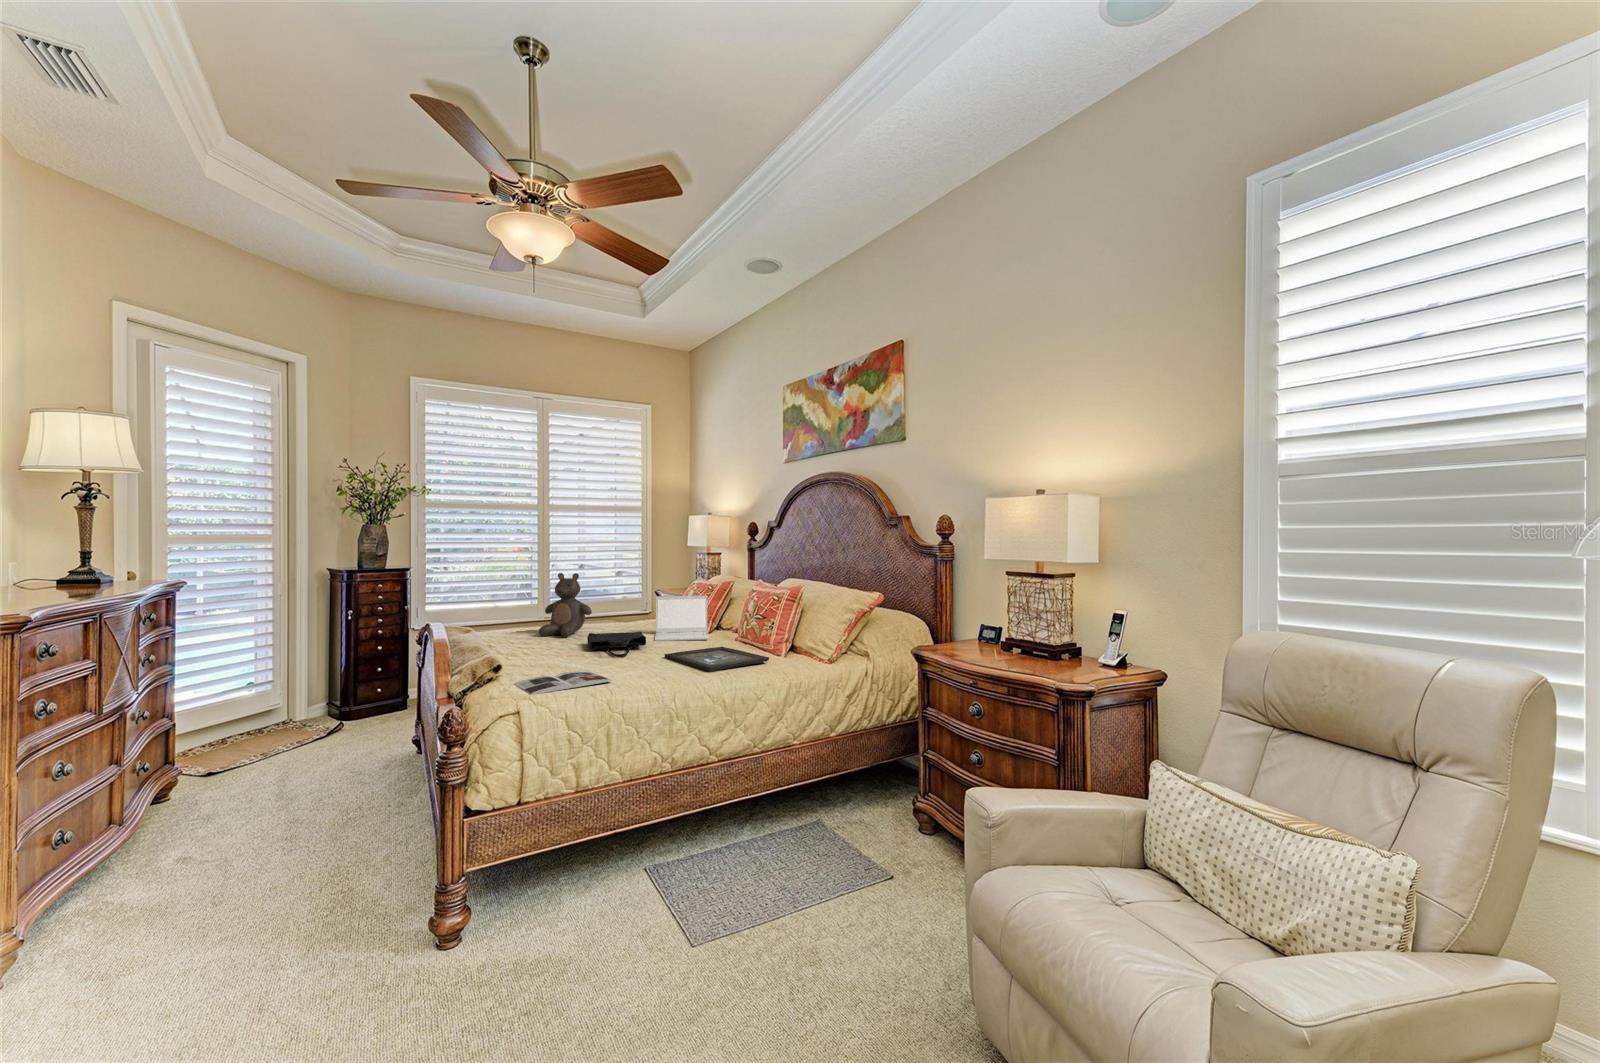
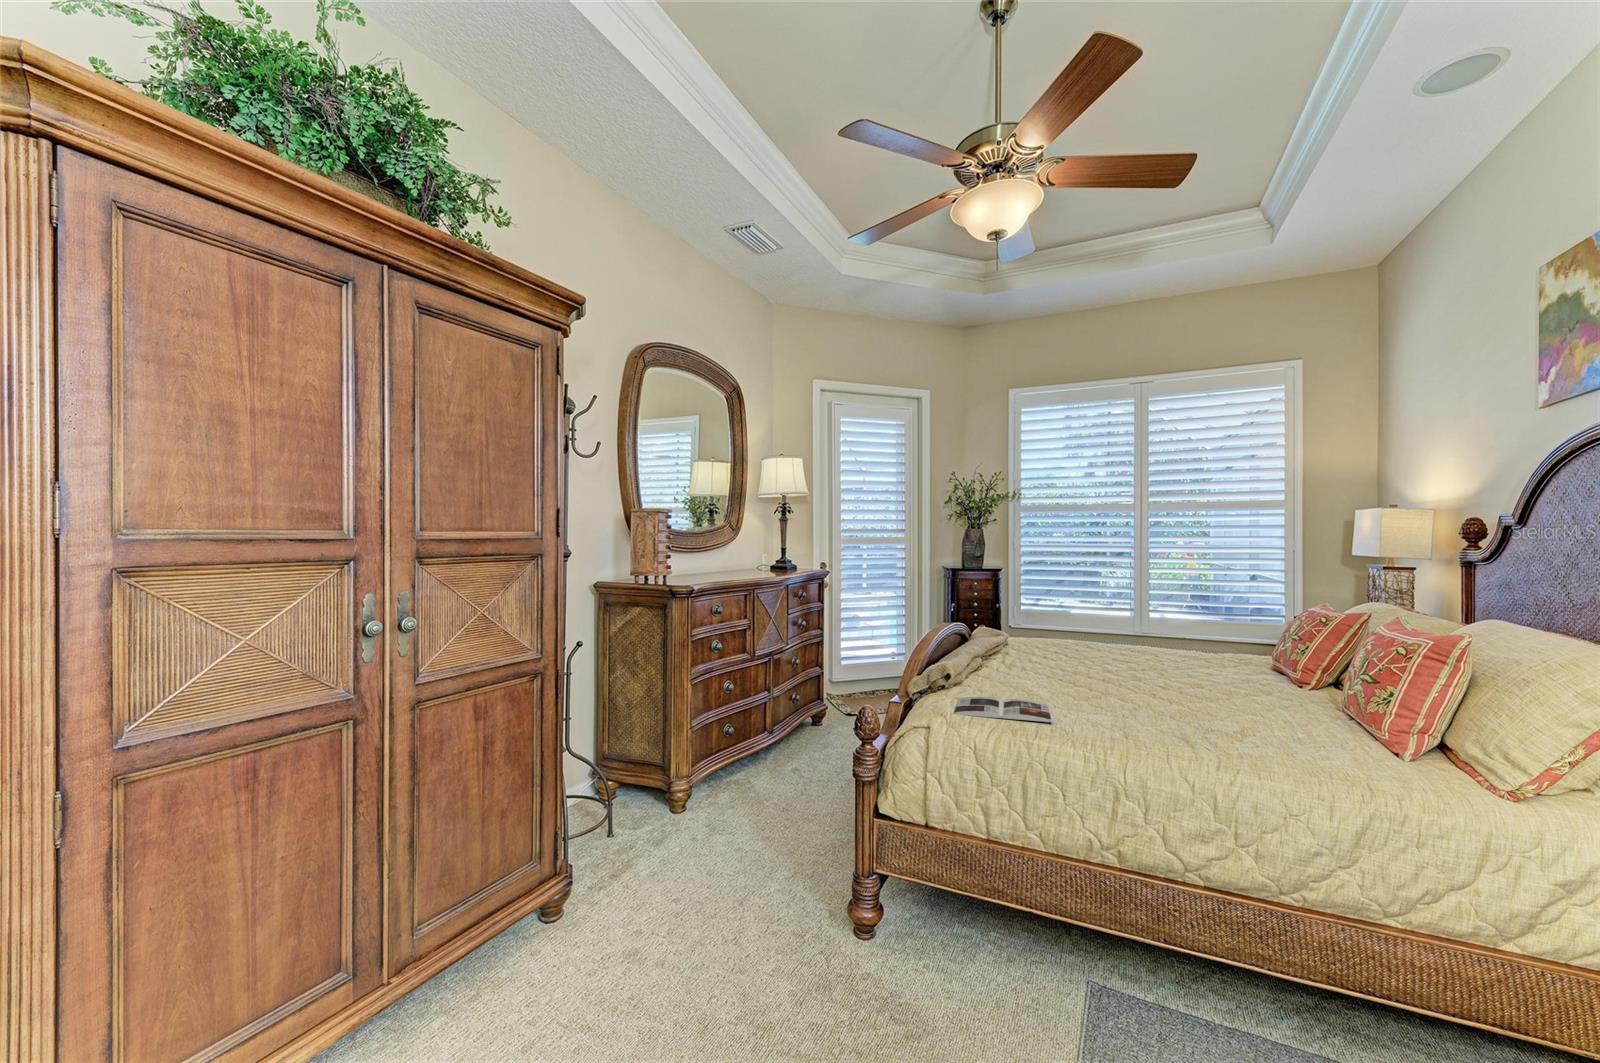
teddy bear: present [539,573,592,637] -> none [1067,583,1130,659]
laptop: present [655,596,709,641] -> none [1202,624,1308,699]
tote bag: present [587,632,646,657] -> none [1092,659,1179,696]
tray: present [665,647,769,672] -> none [1176,705,1350,758]

